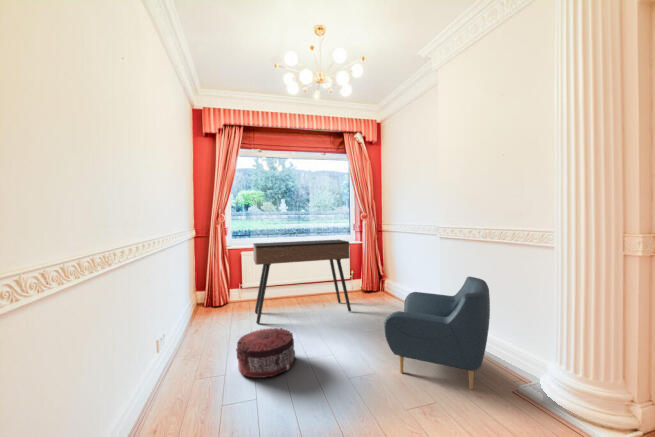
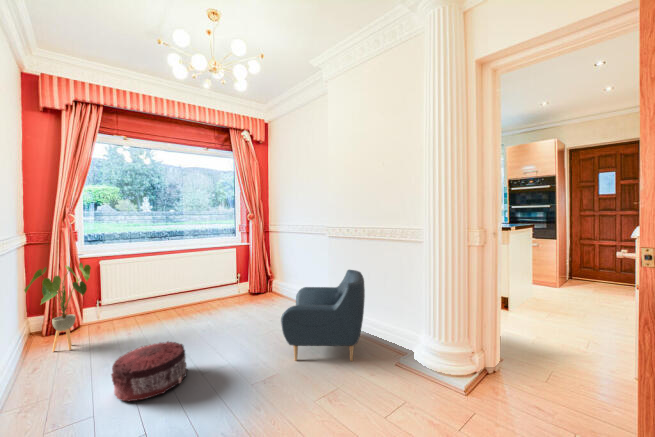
console table: present [253,240,351,324] -> none [120,242,241,343]
house plant: none [193,253,233,322] -> present [24,263,91,352]

